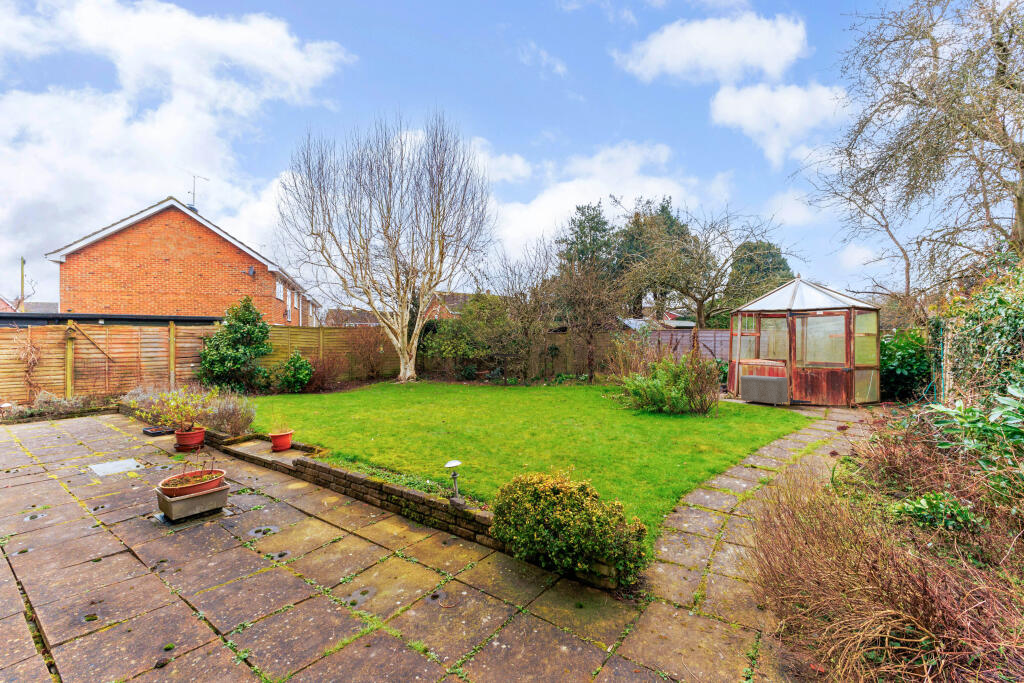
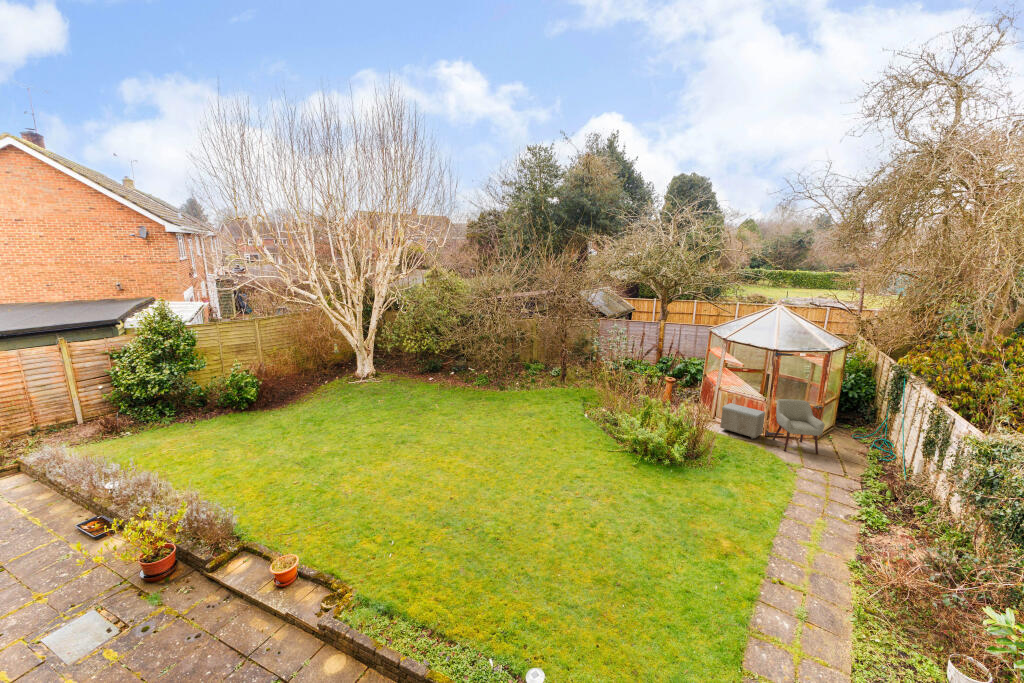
pedestal table: present [491,353,520,385] -> none [462,350,493,387]
chair: none [798,361,850,413] -> present [773,399,824,454]

